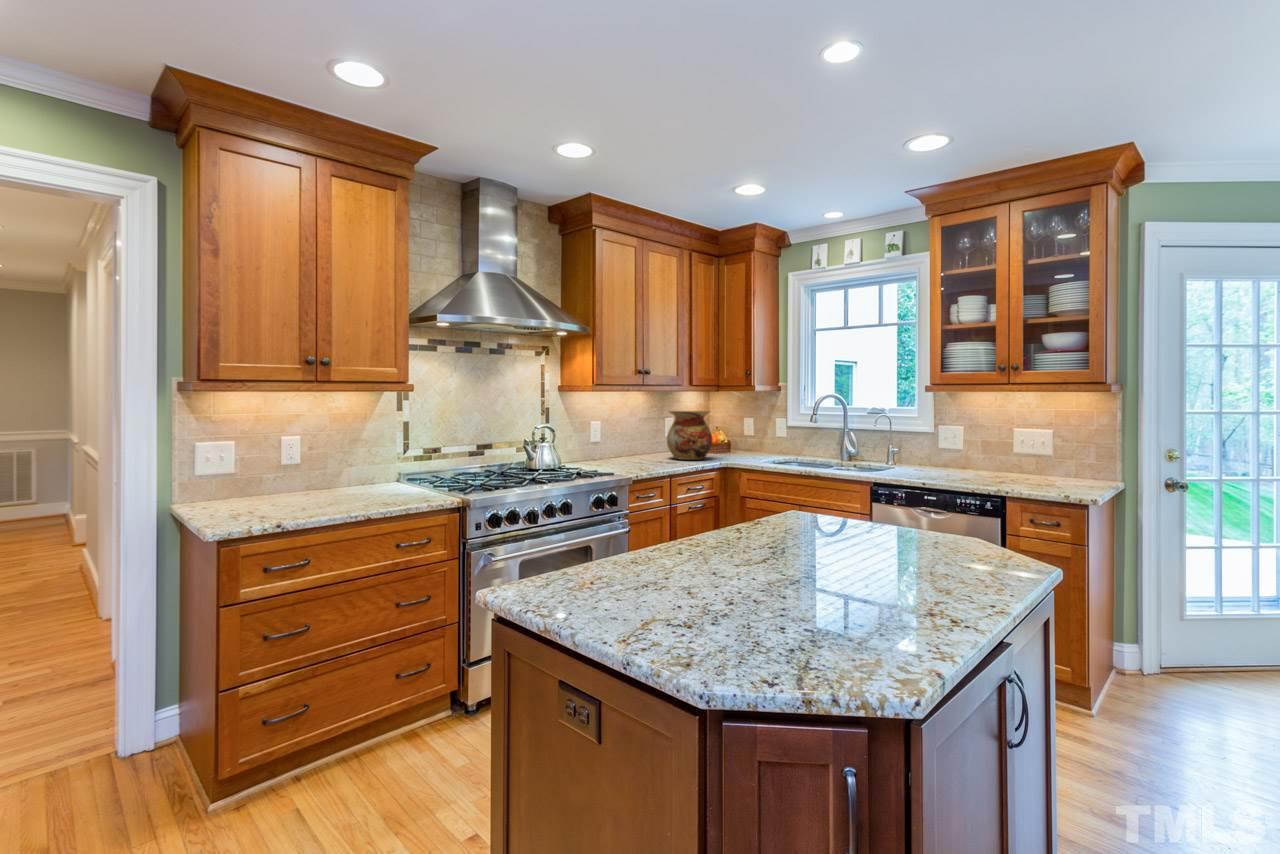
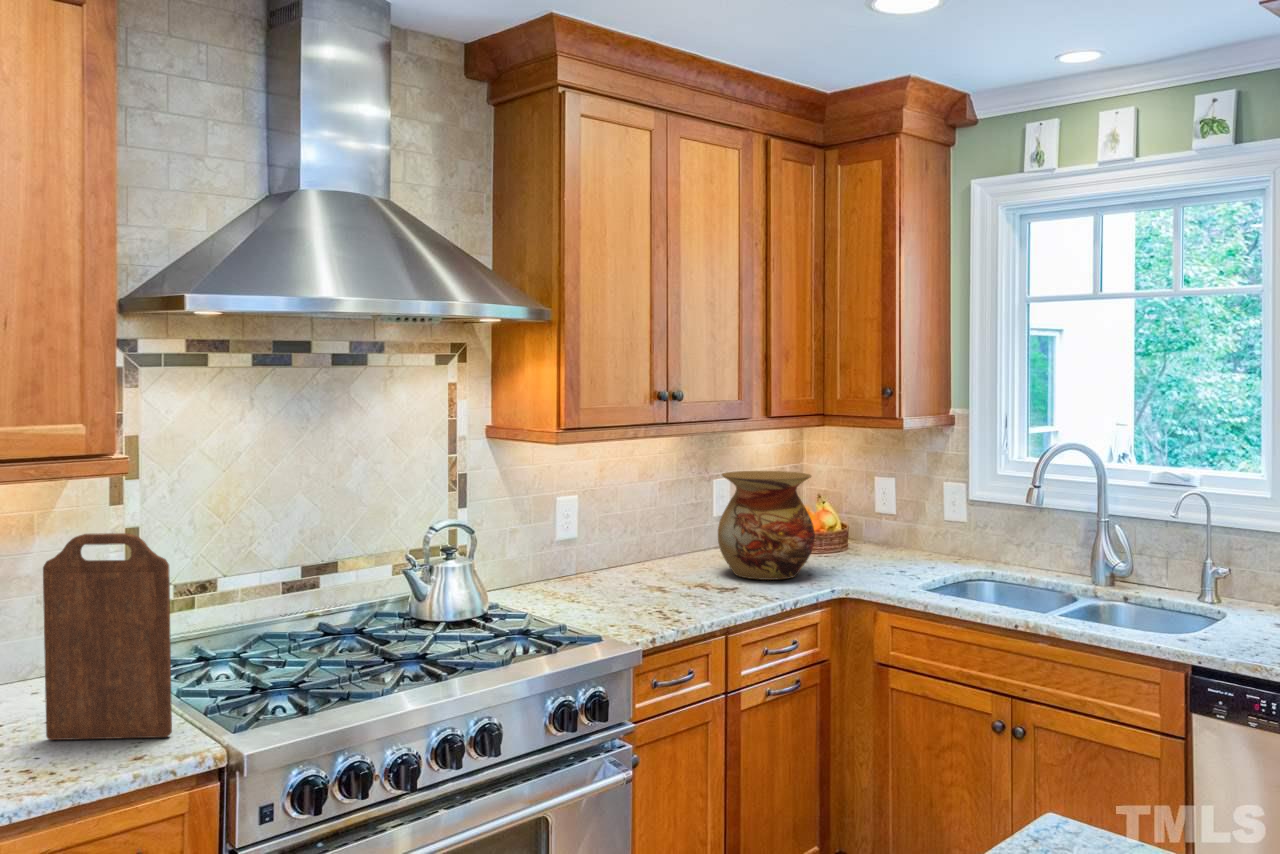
cutting board: none [386,411,439,496] -> present [43,533,172,740]

